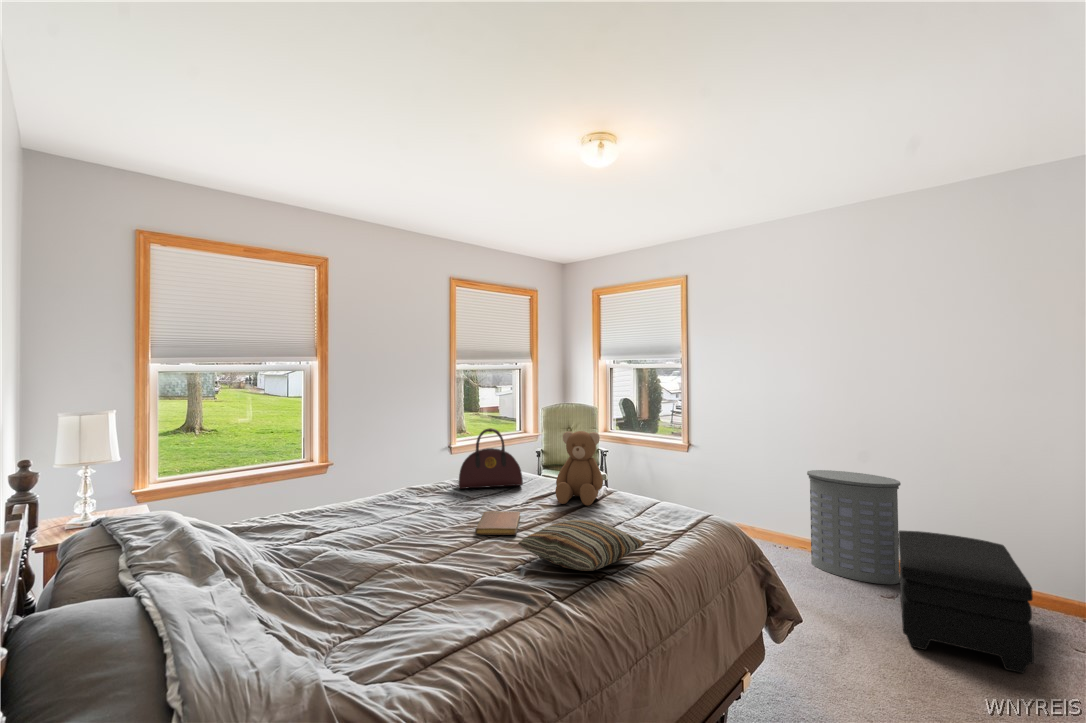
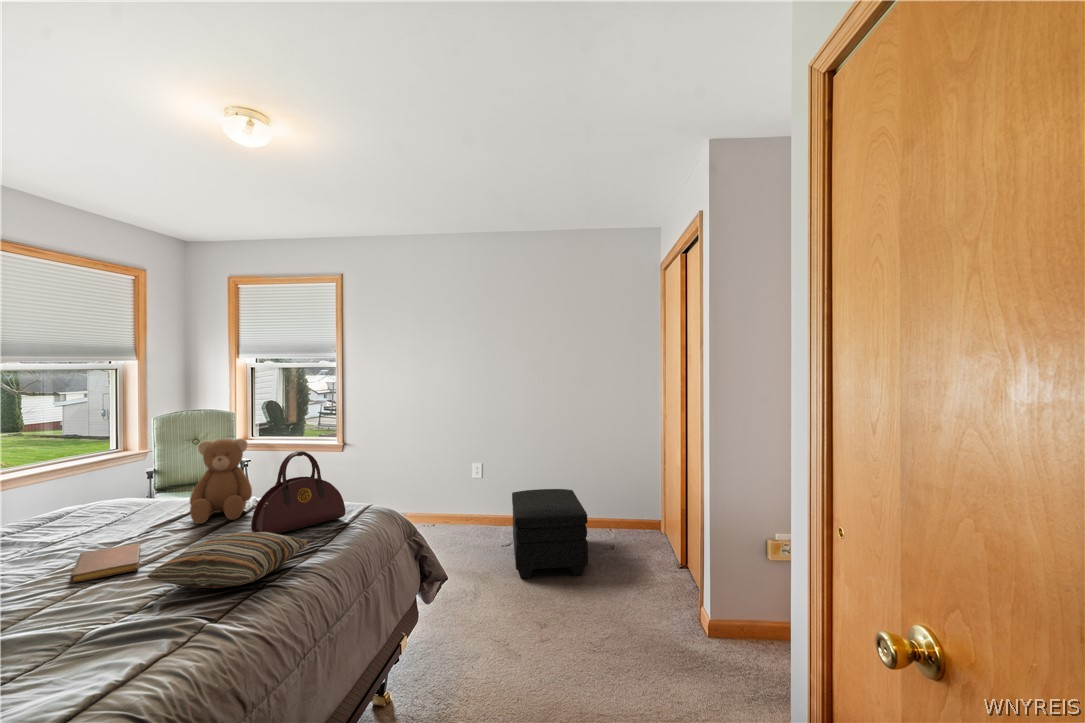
handbag: present [459,428,523,489] -> present [251,451,345,534]
laundry hamper: present [807,470,901,584] -> none [447,452,513,539]

